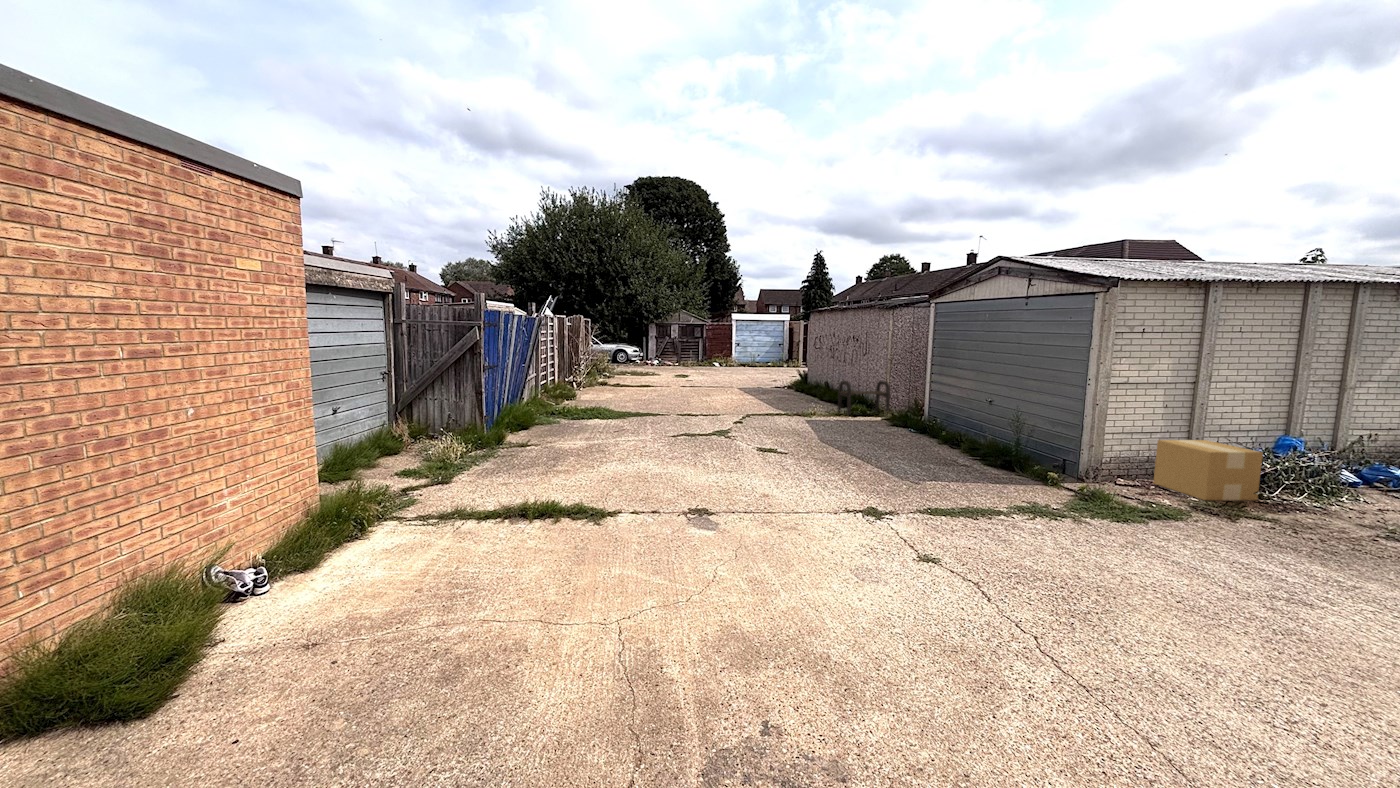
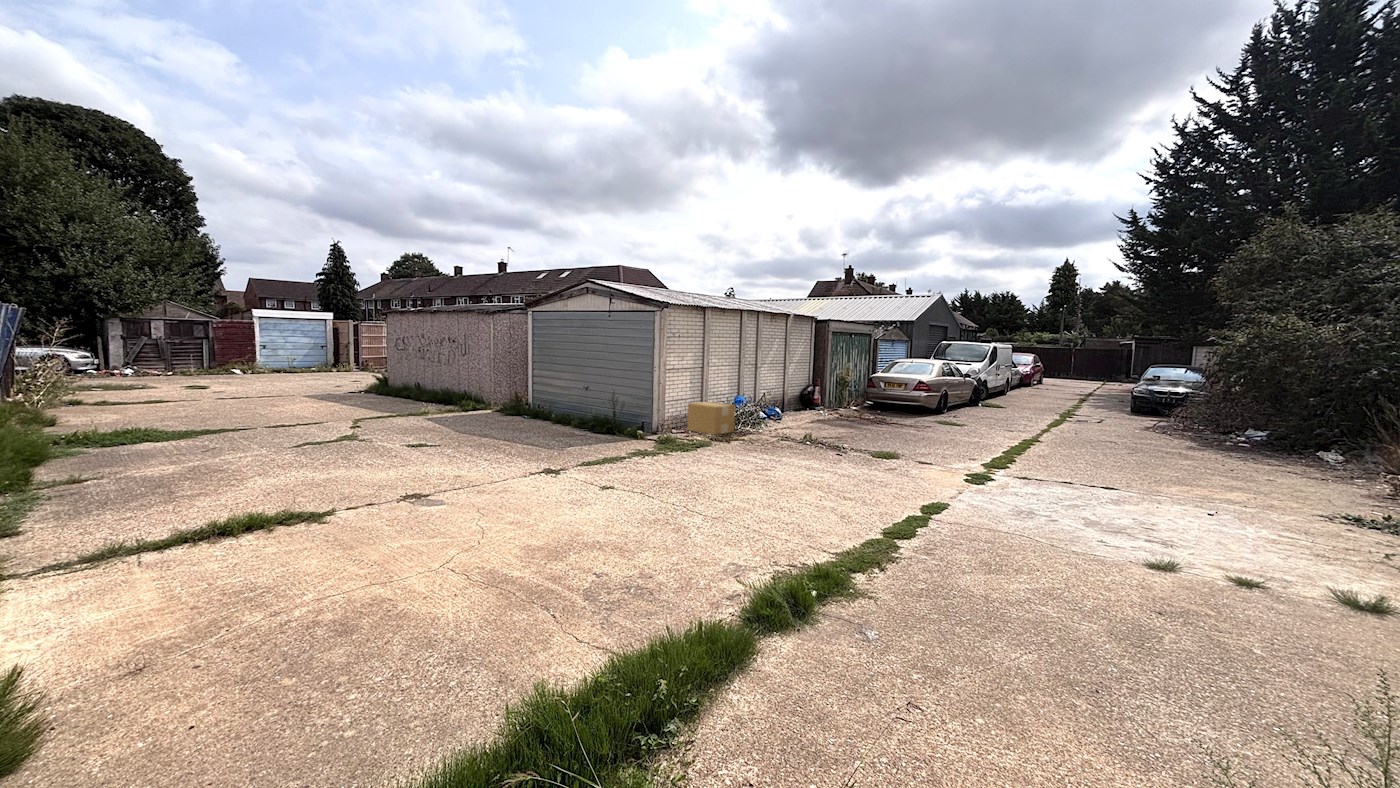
bench: present [838,381,890,415] -> none [444,377,492,408]

